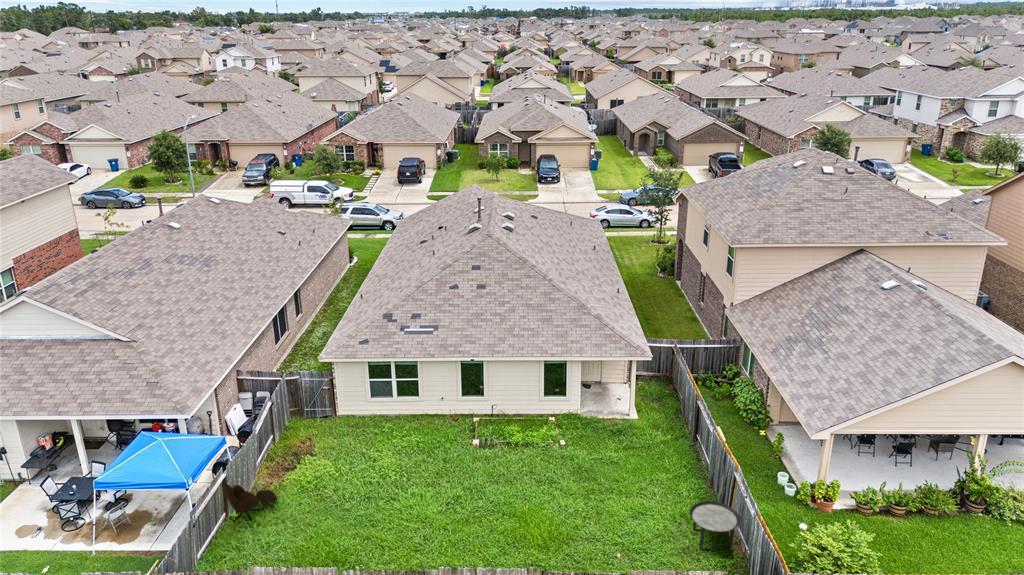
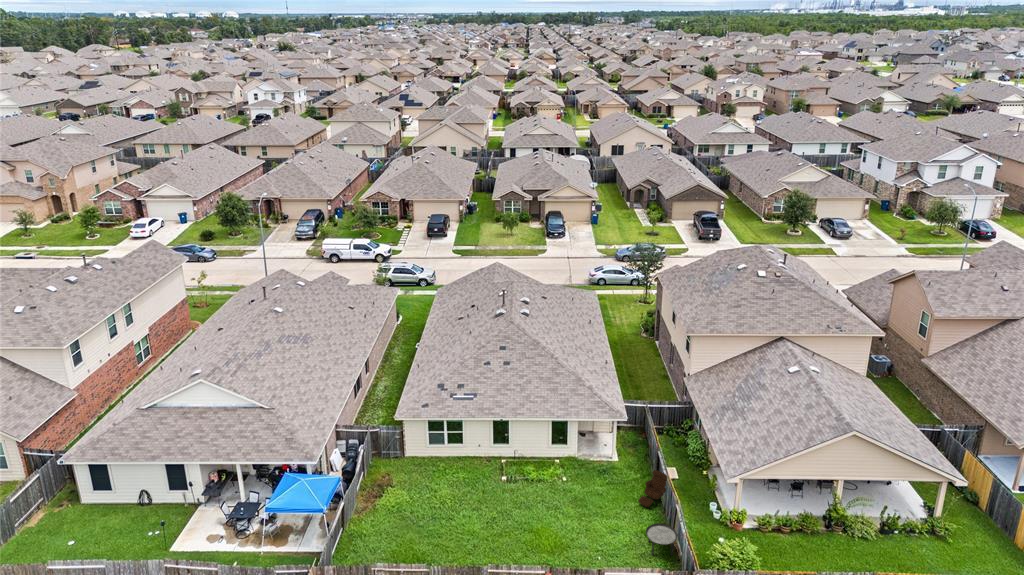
lounge chair: present [222,480,277,521] -> present [638,470,667,507]

